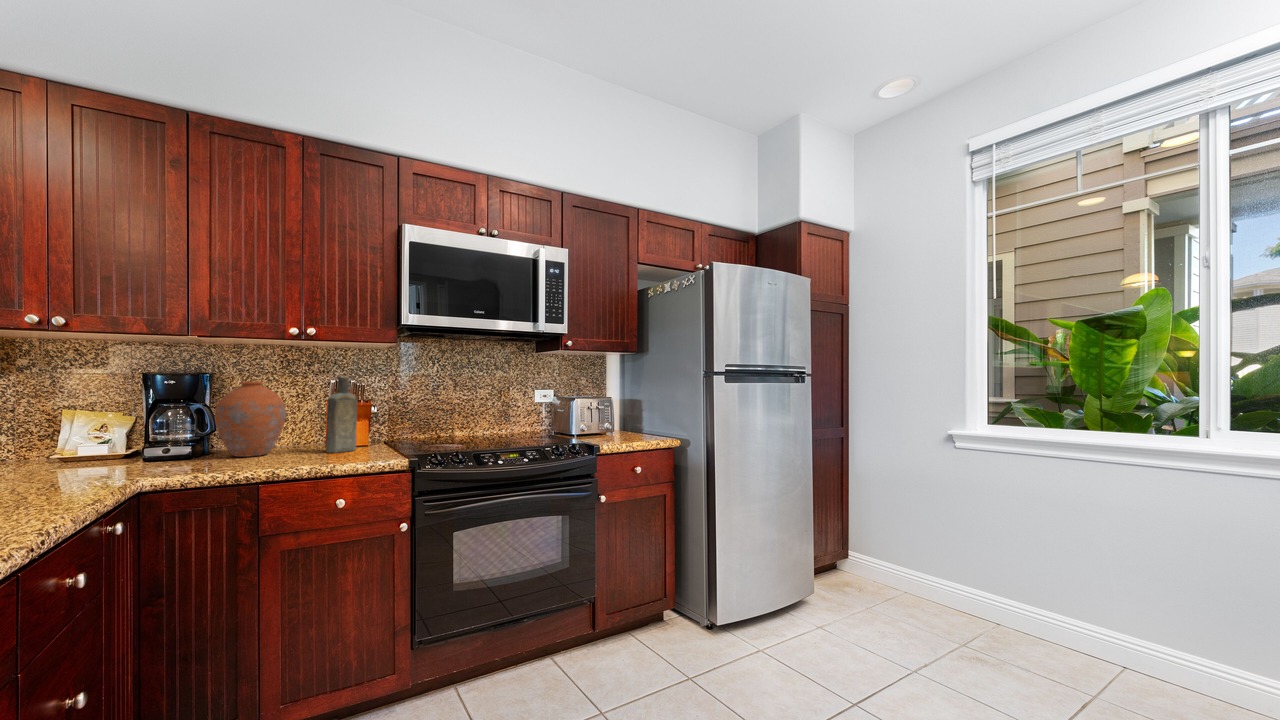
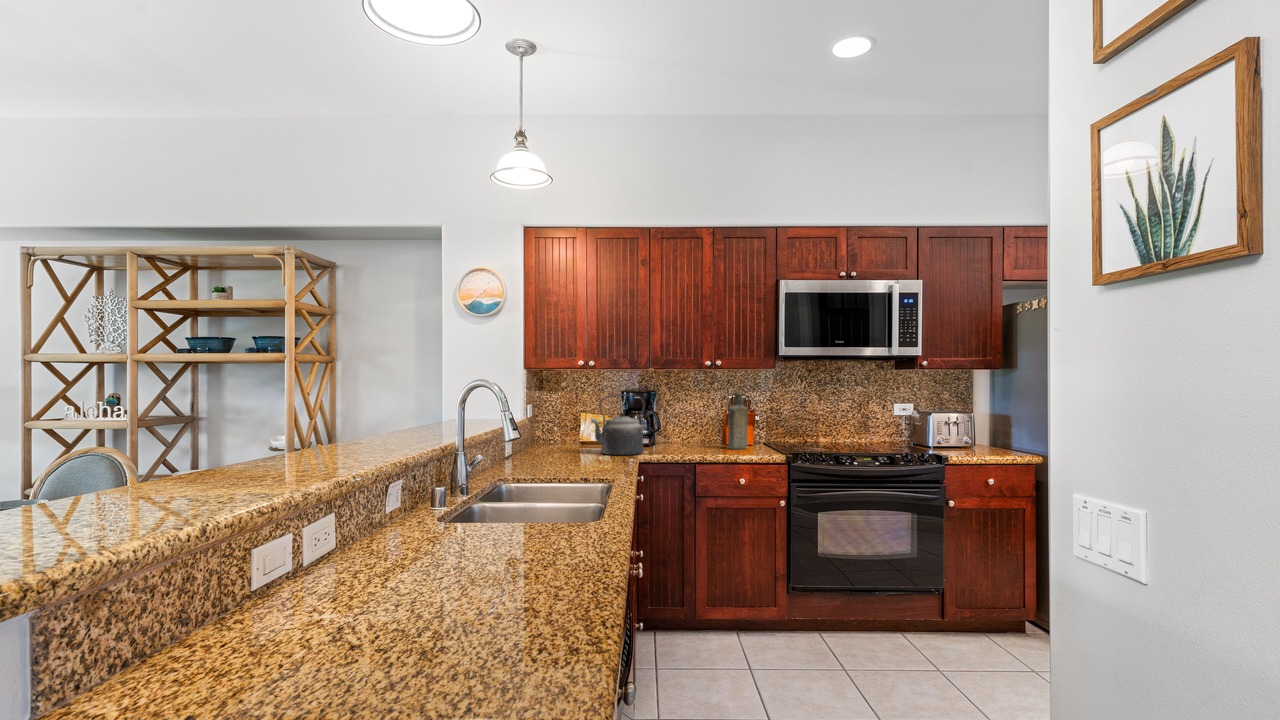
kettle: none [41,377,173,481] -> present [591,394,645,455]
vase: present [215,381,286,457] -> none [661,396,702,448]

